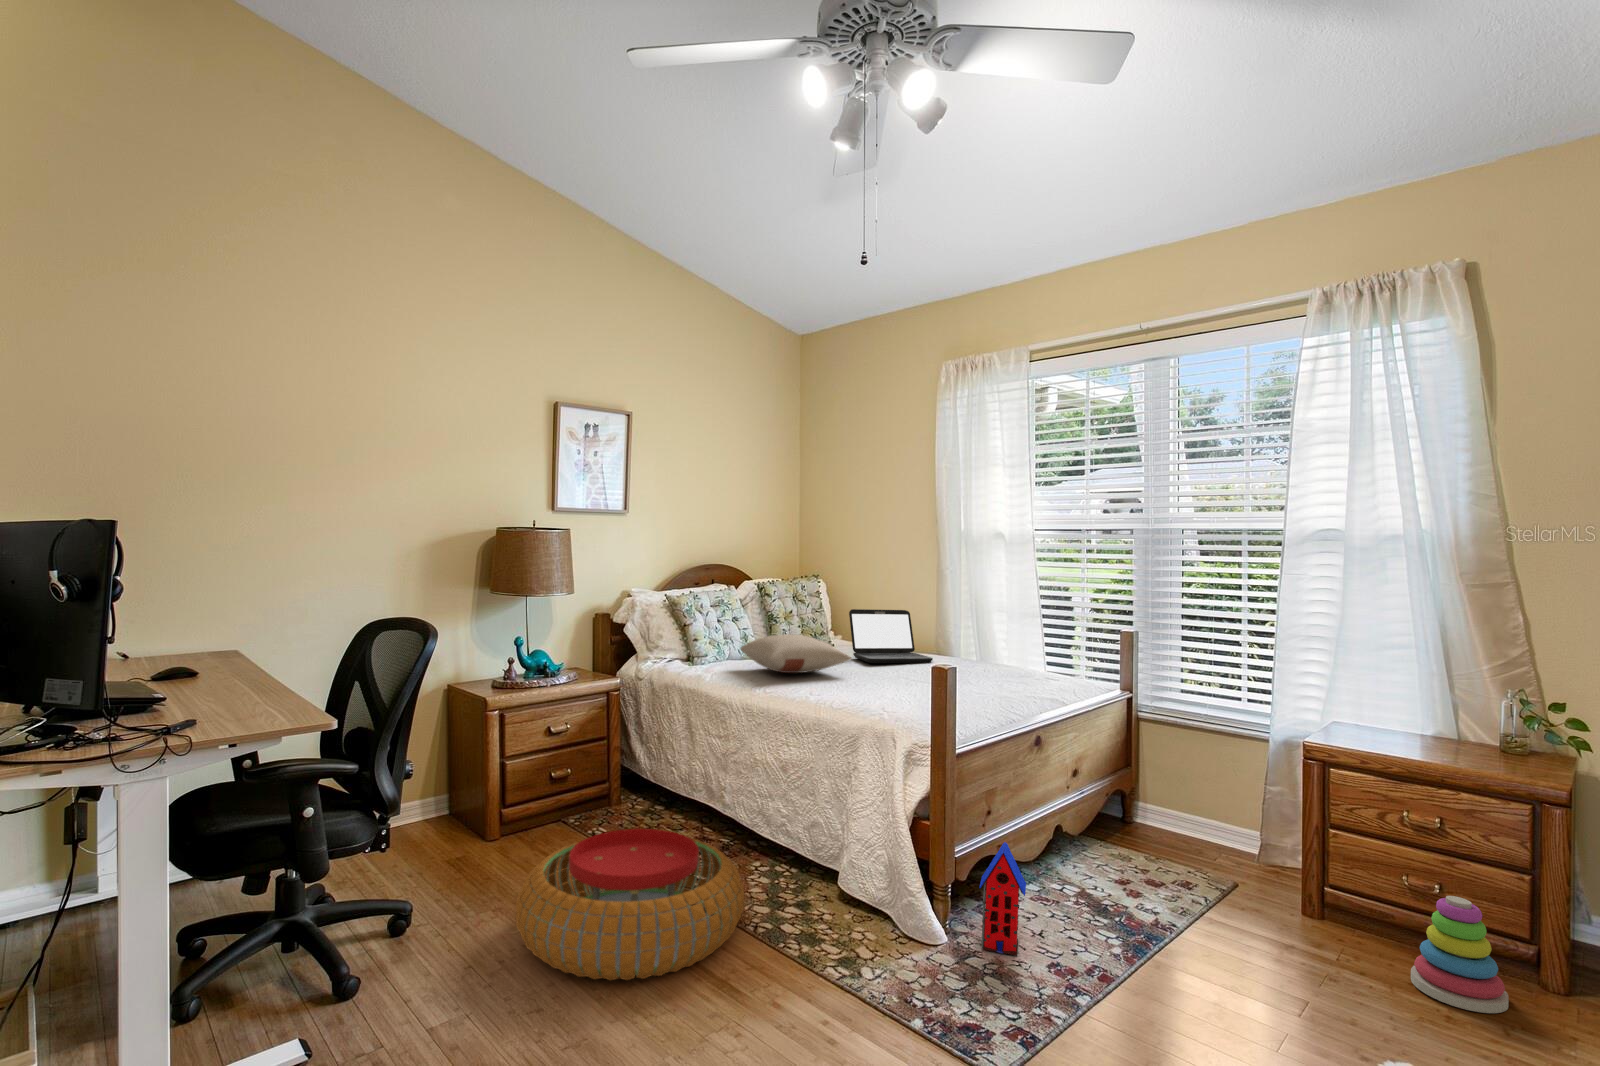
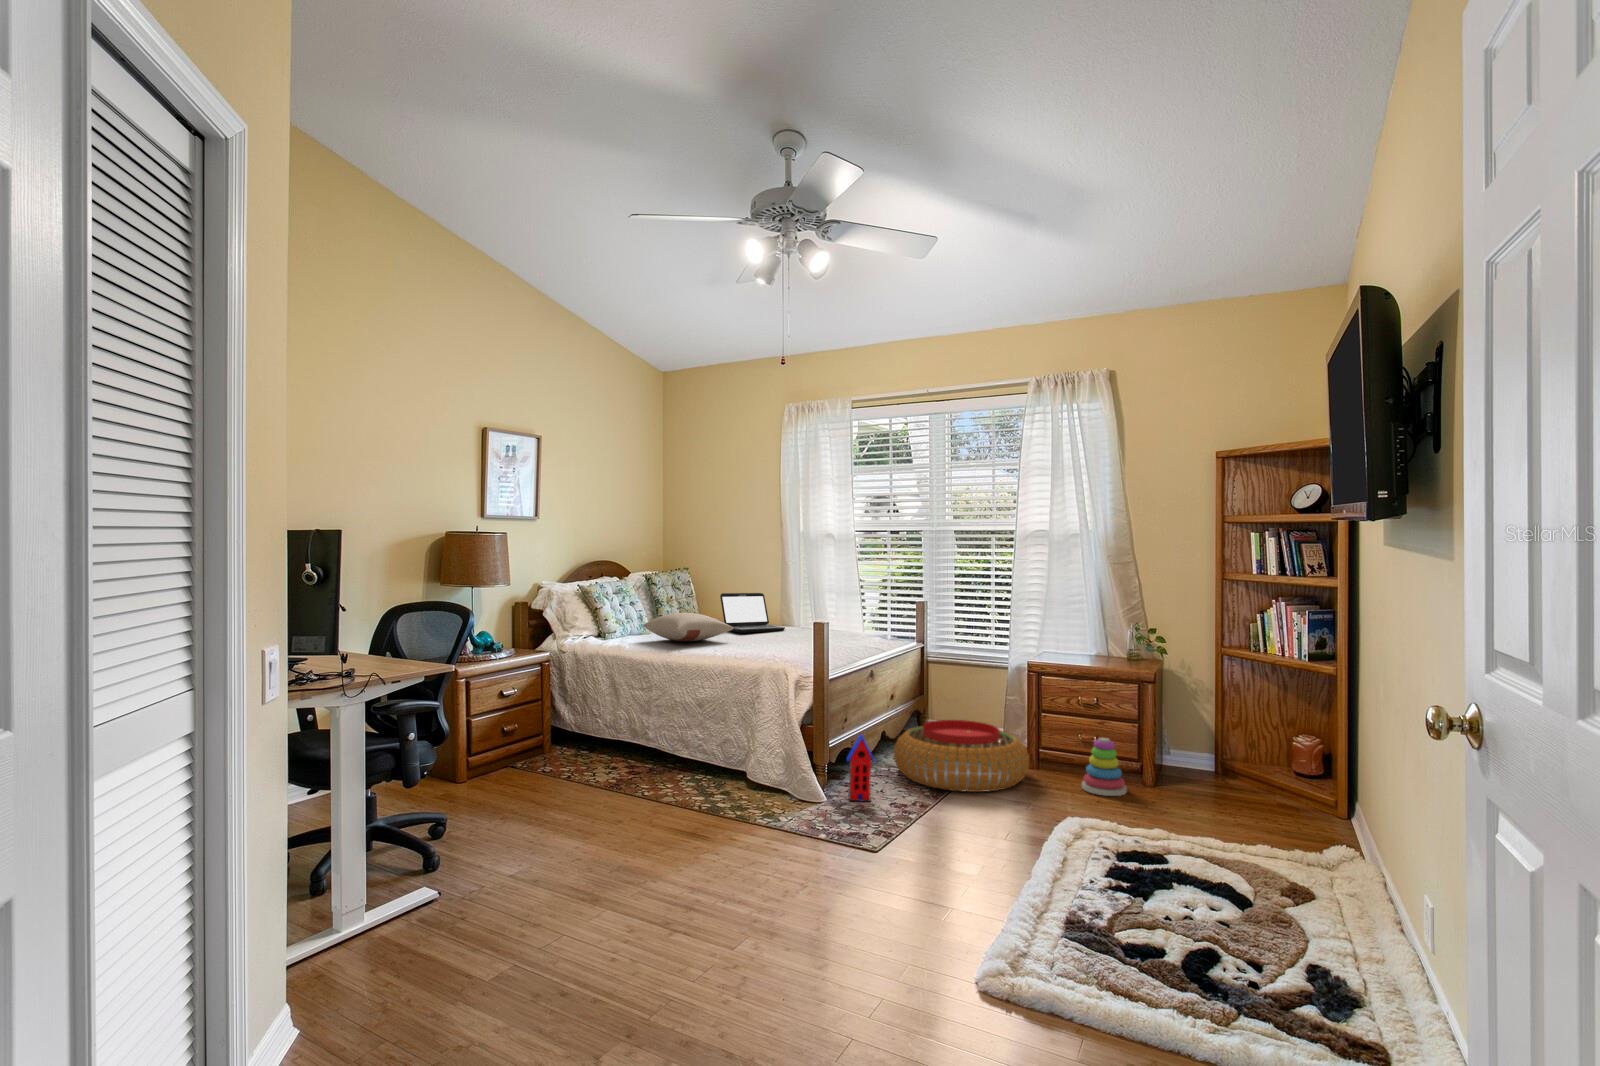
pouf: present [516,829,744,980] -> present [894,720,1029,792]

